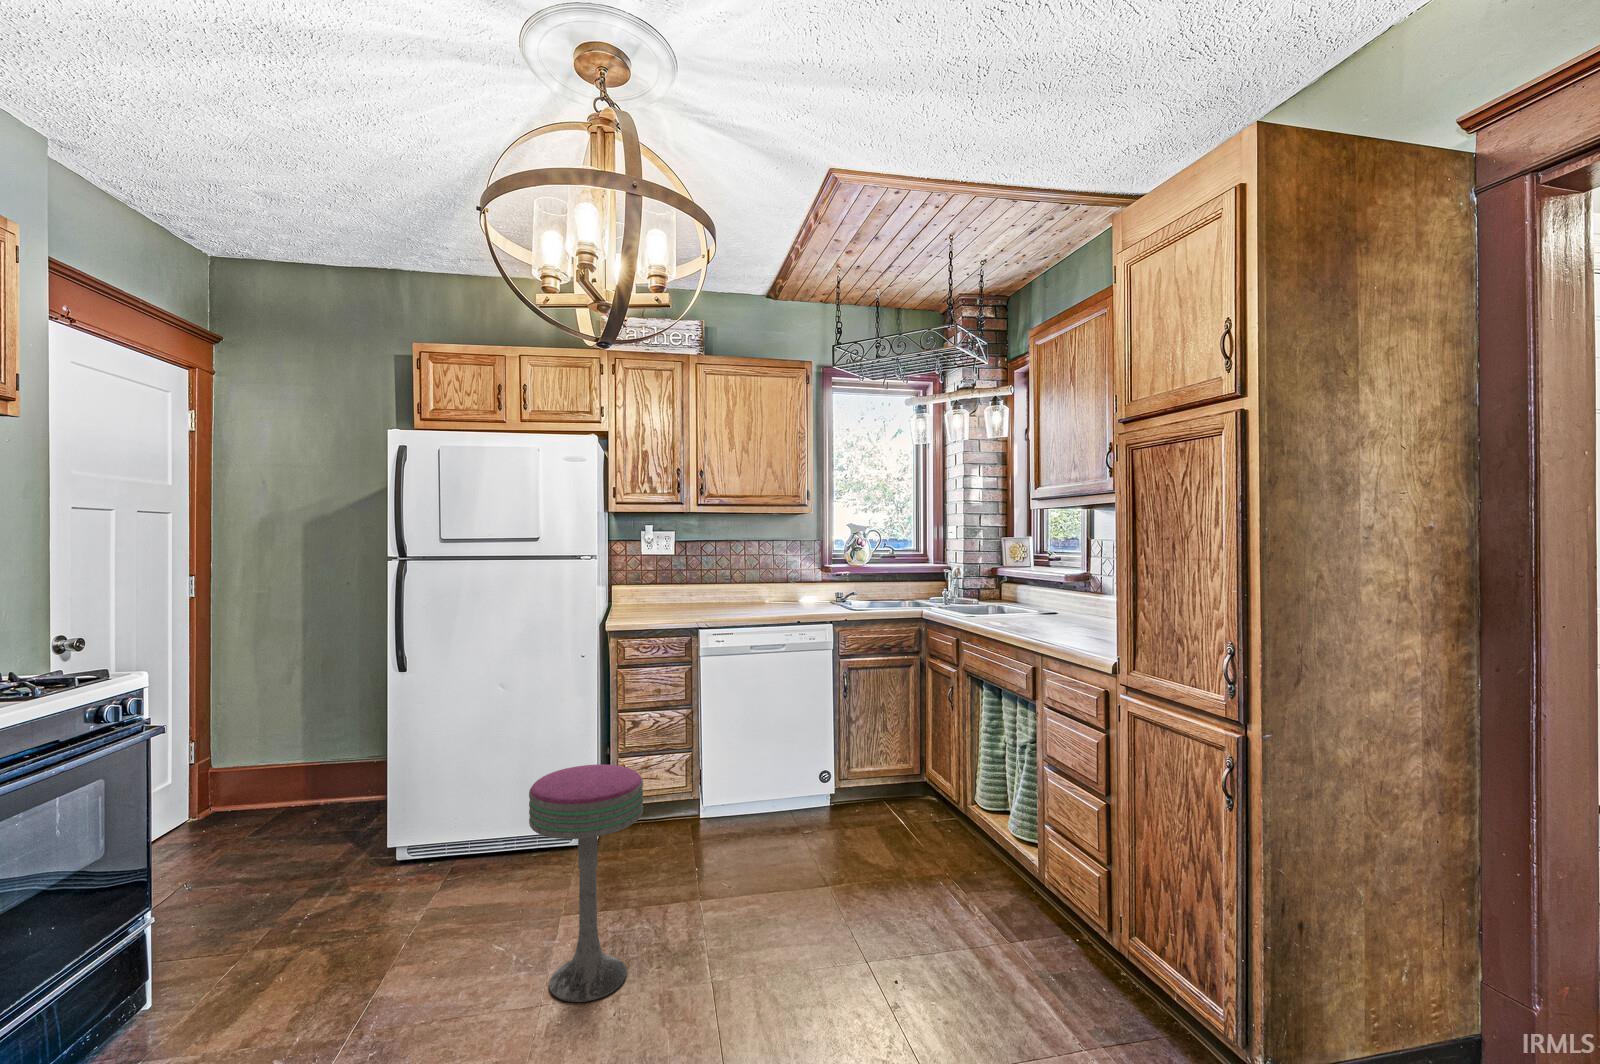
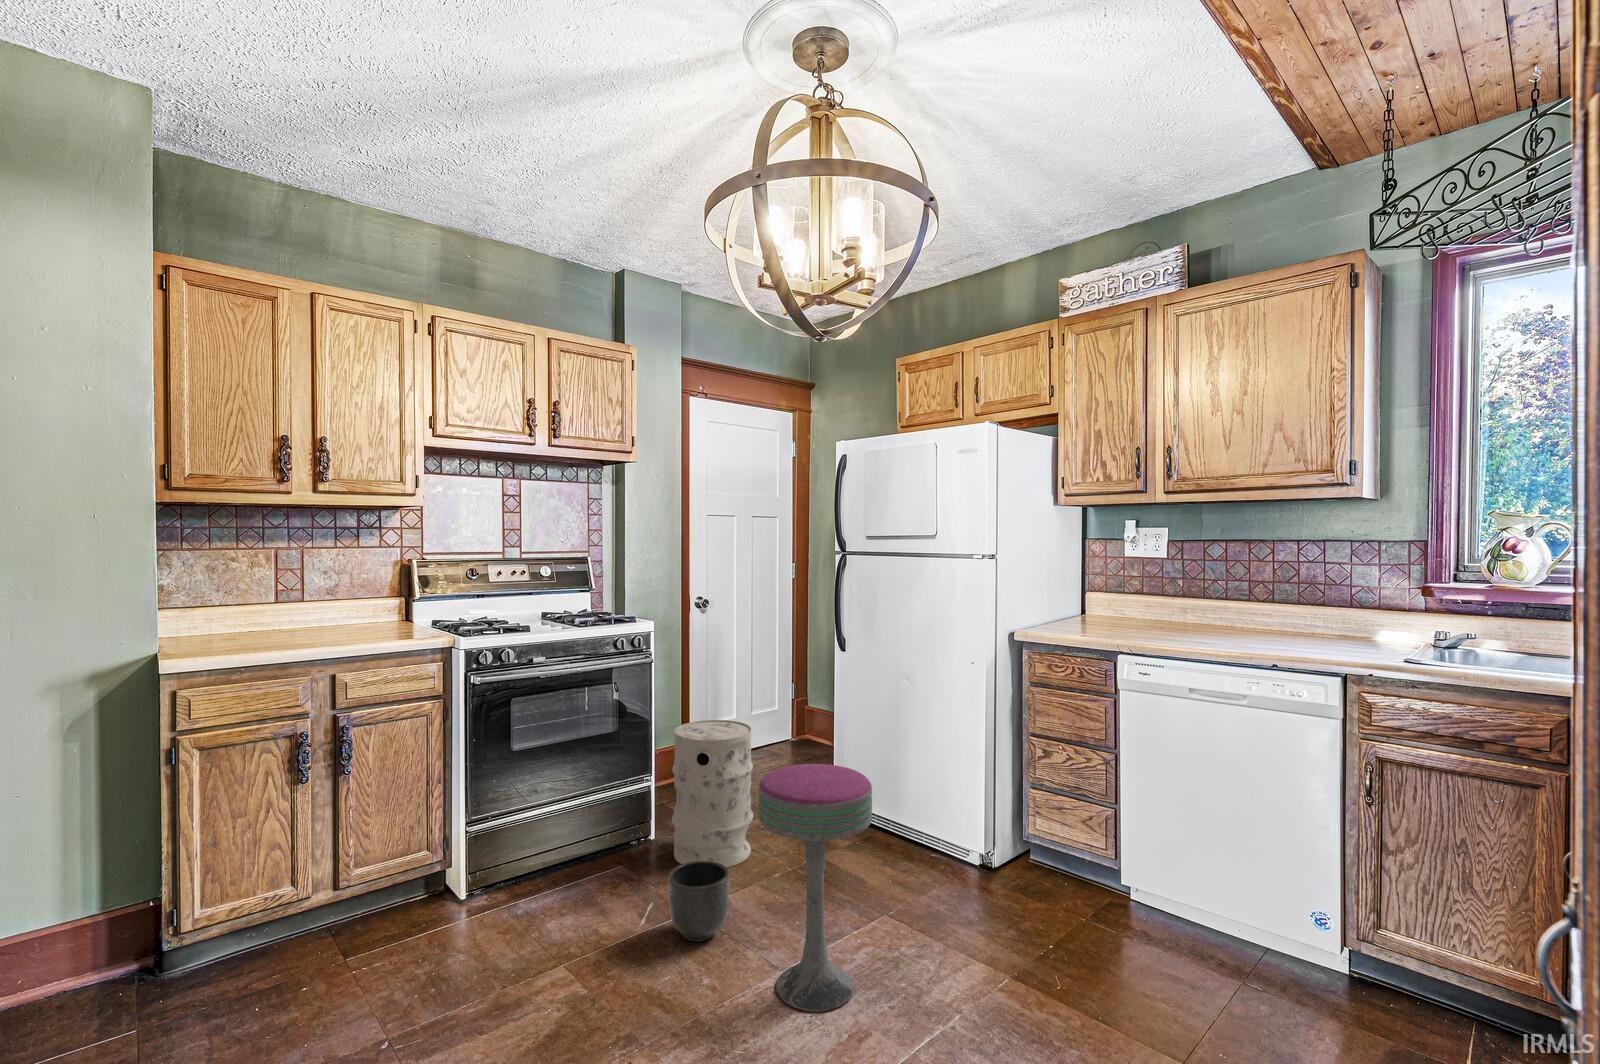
trash can: none [227,780,354,986] -> present [672,720,753,867]
planter: none [370,928,451,1029] -> present [668,861,730,942]

